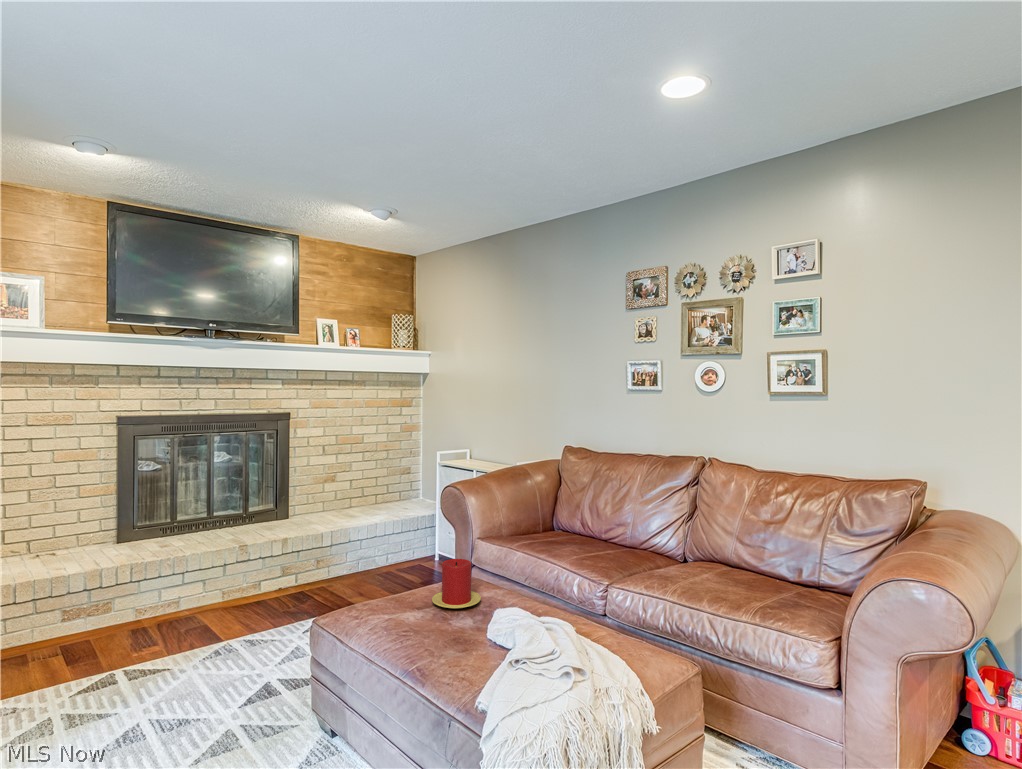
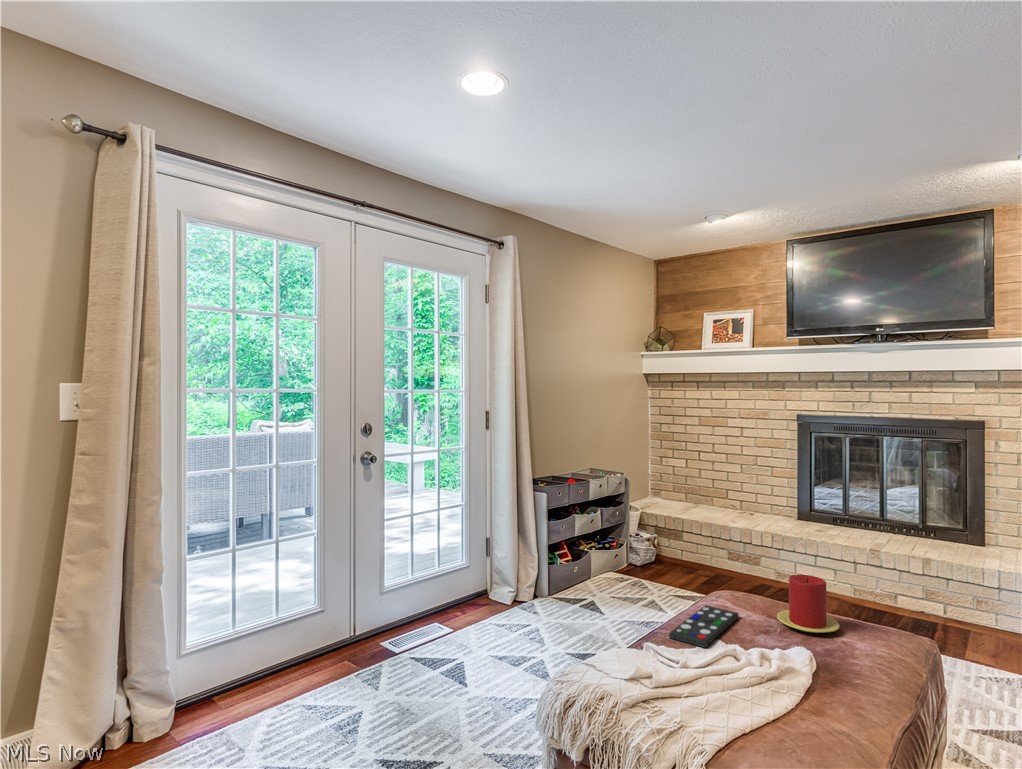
remote control: none [396,619,484,665] -> present [669,605,738,648]

